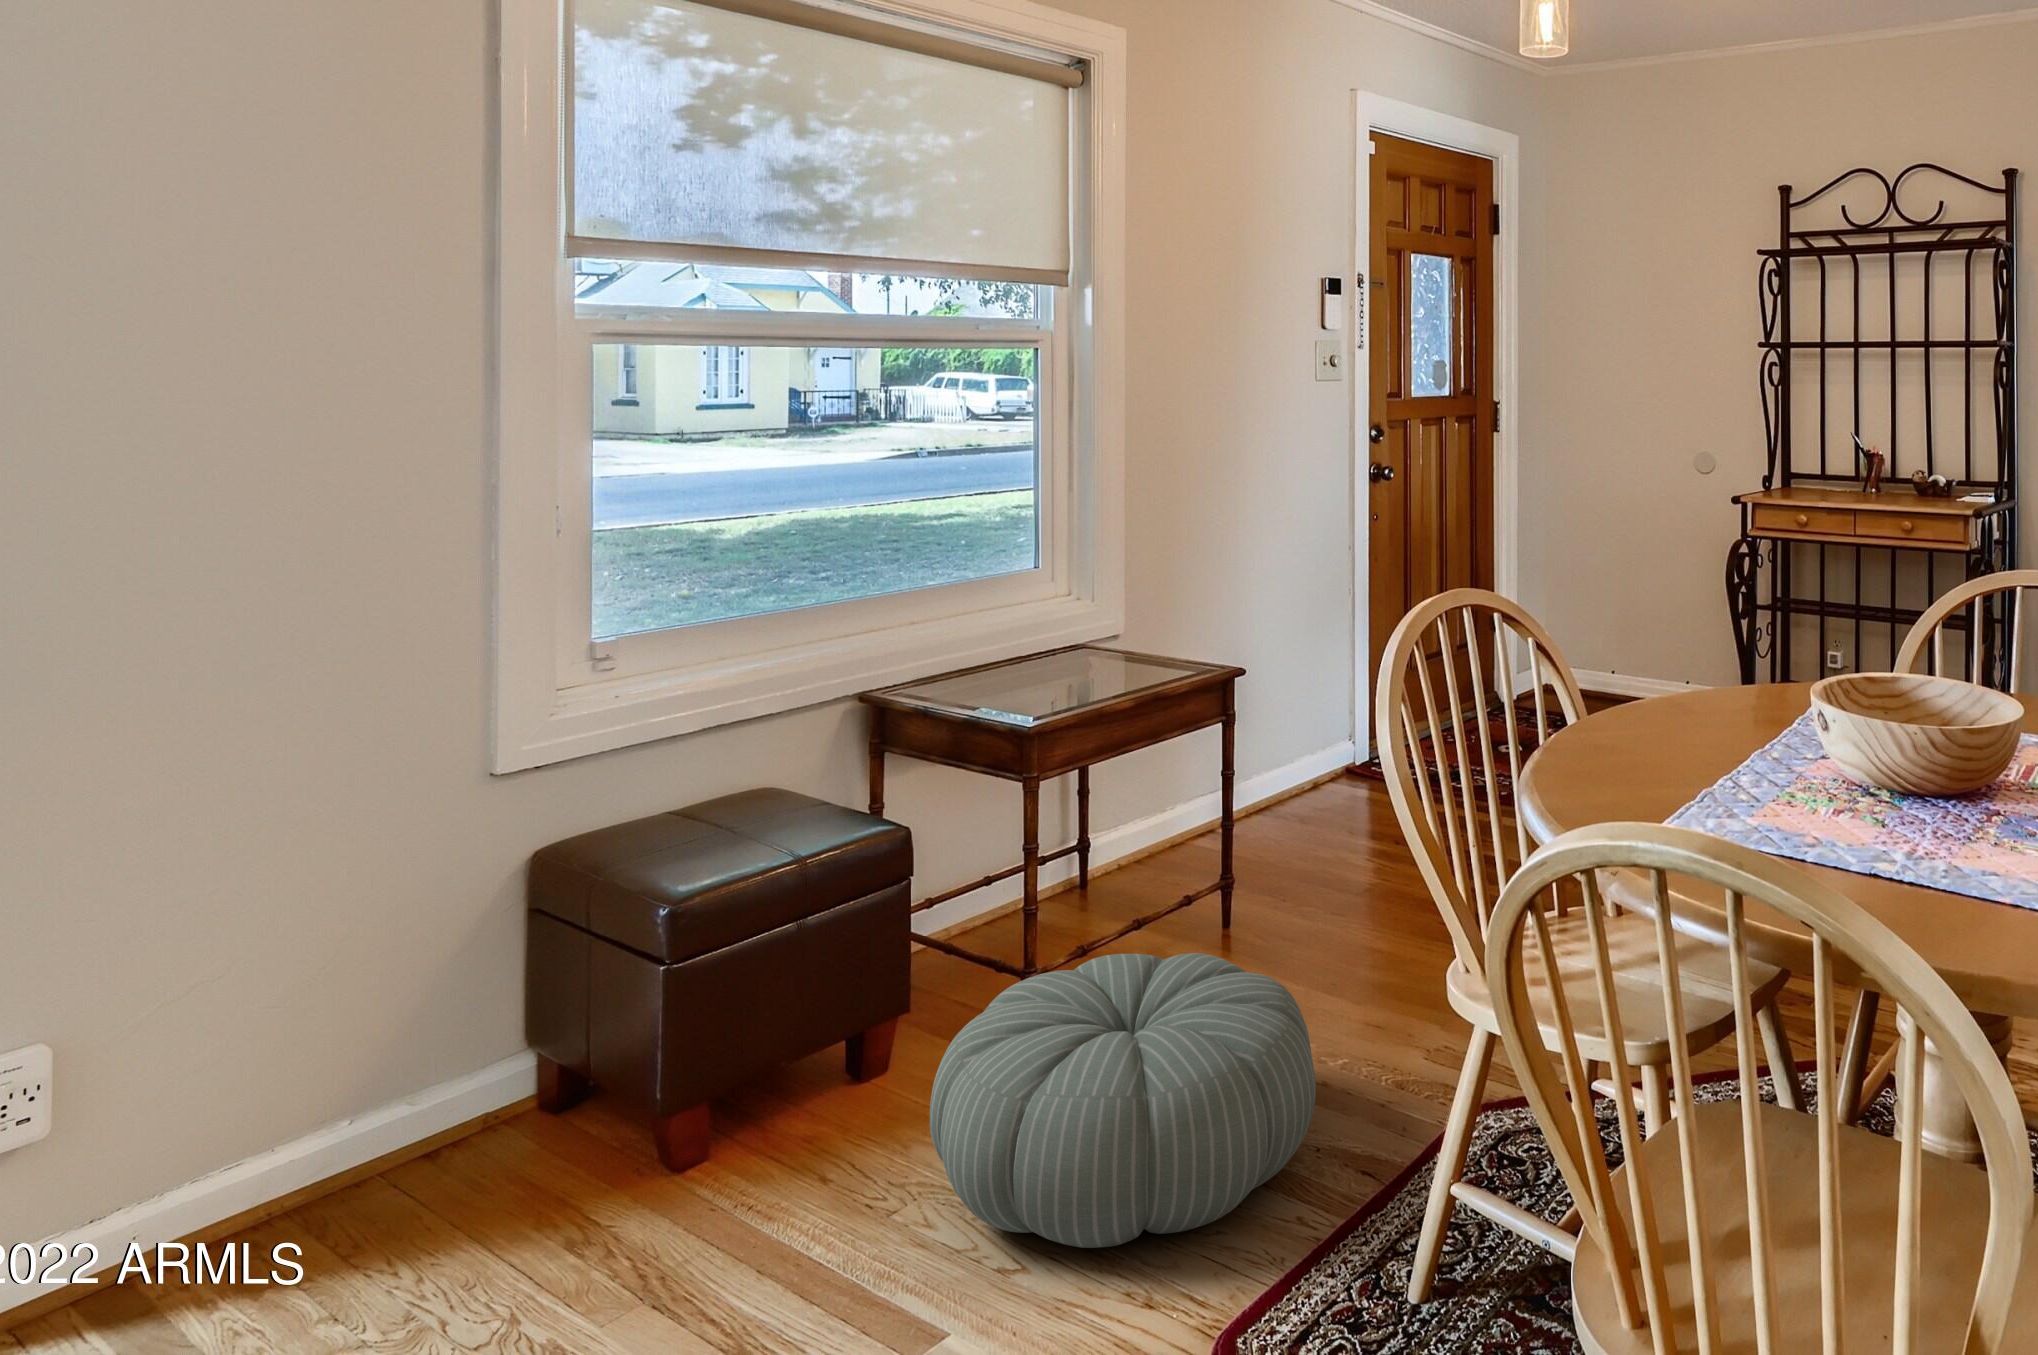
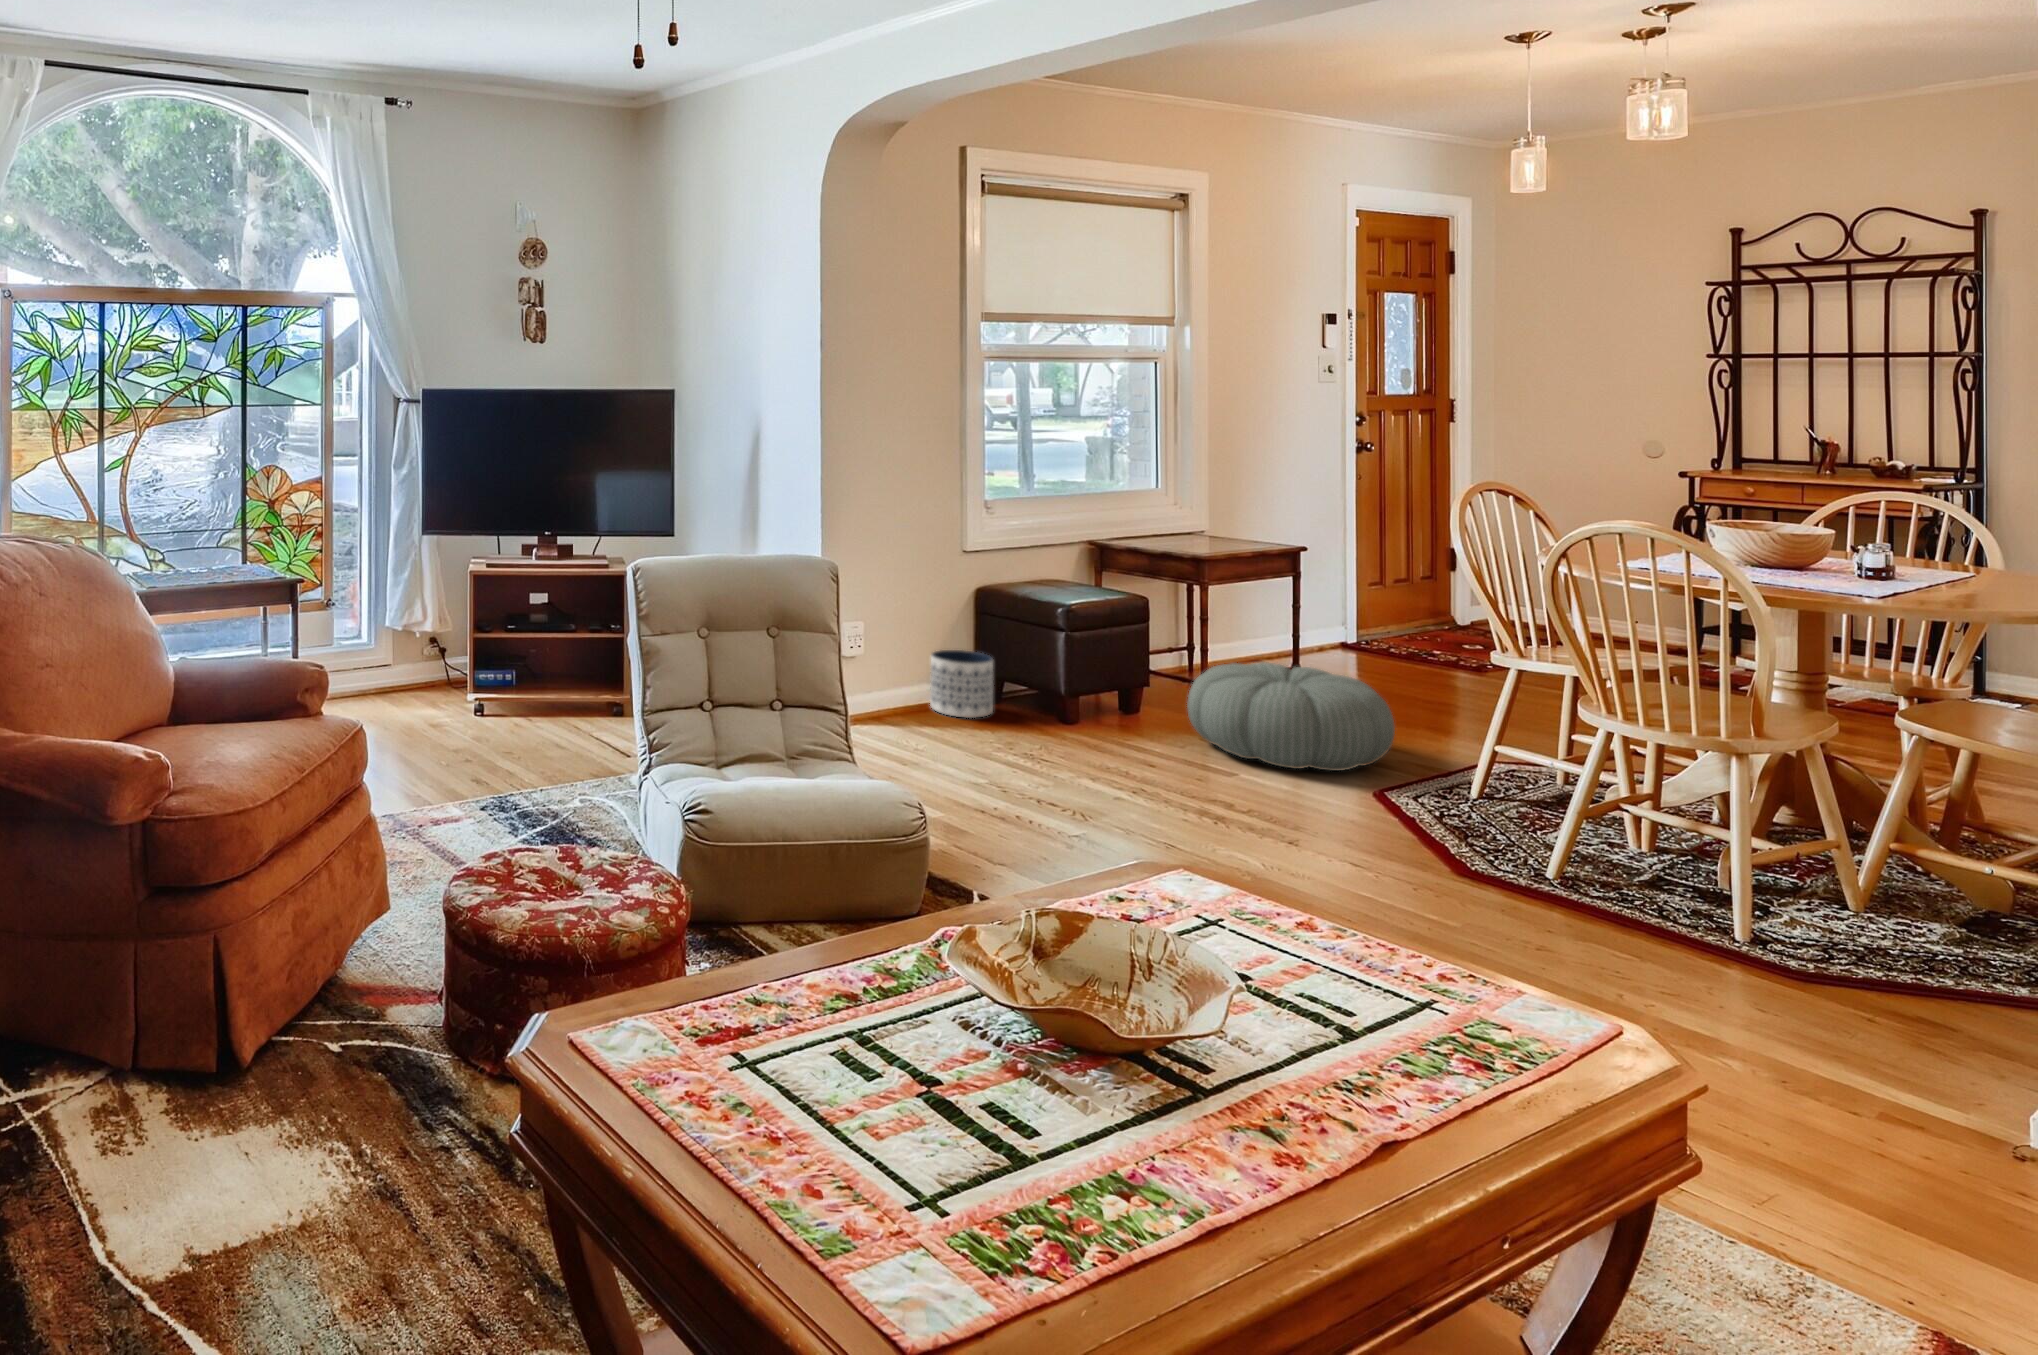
planter: none [349,1025,527,1227] -> present [930,650,993,718]

